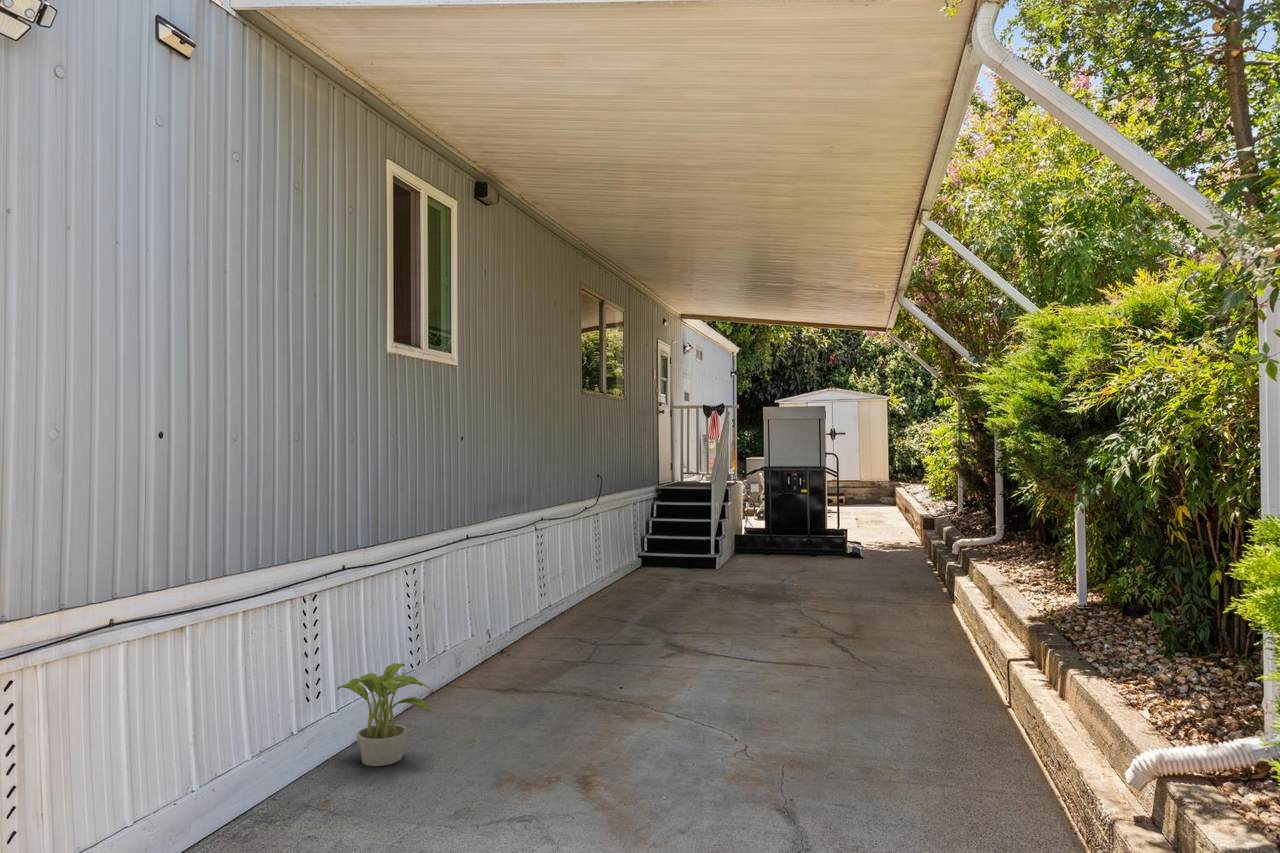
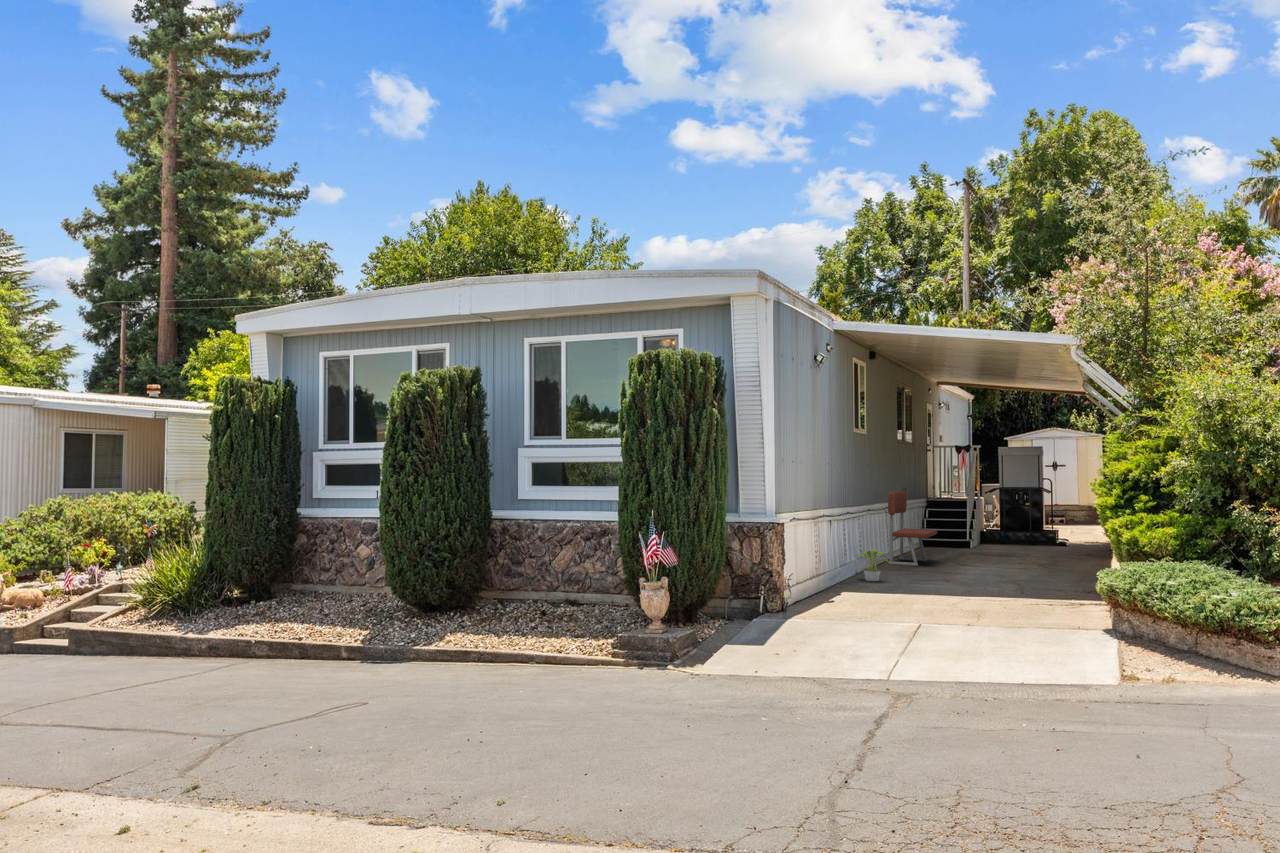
bench: none [519,484,633,649] -> present [888,491,937,566]

